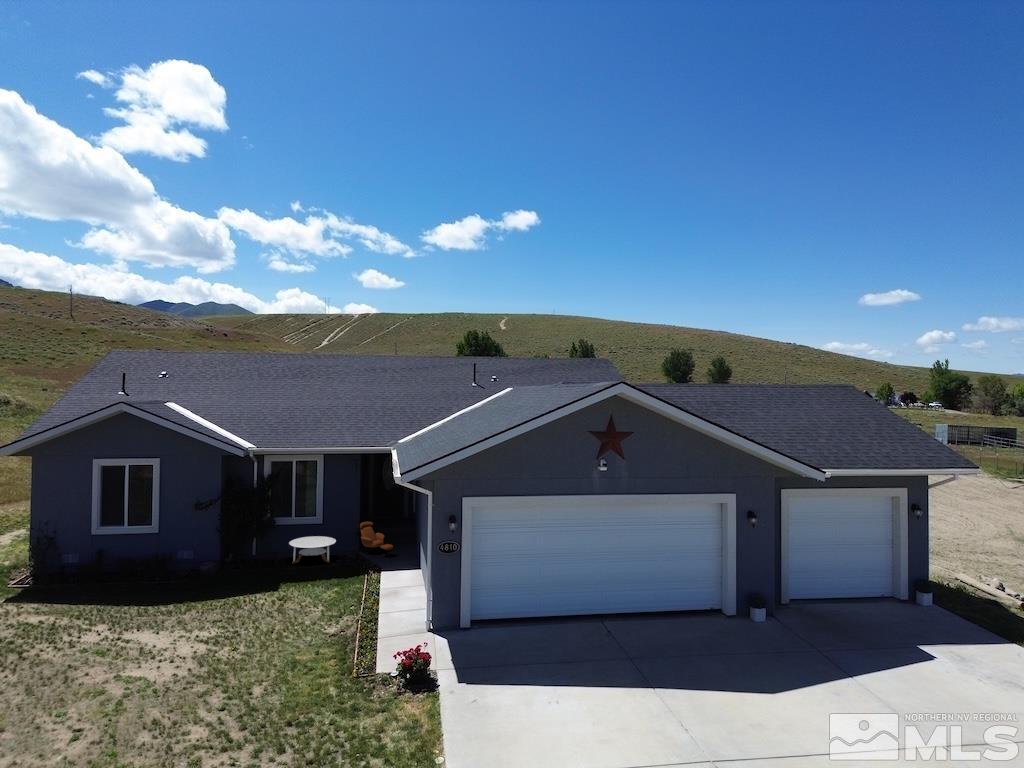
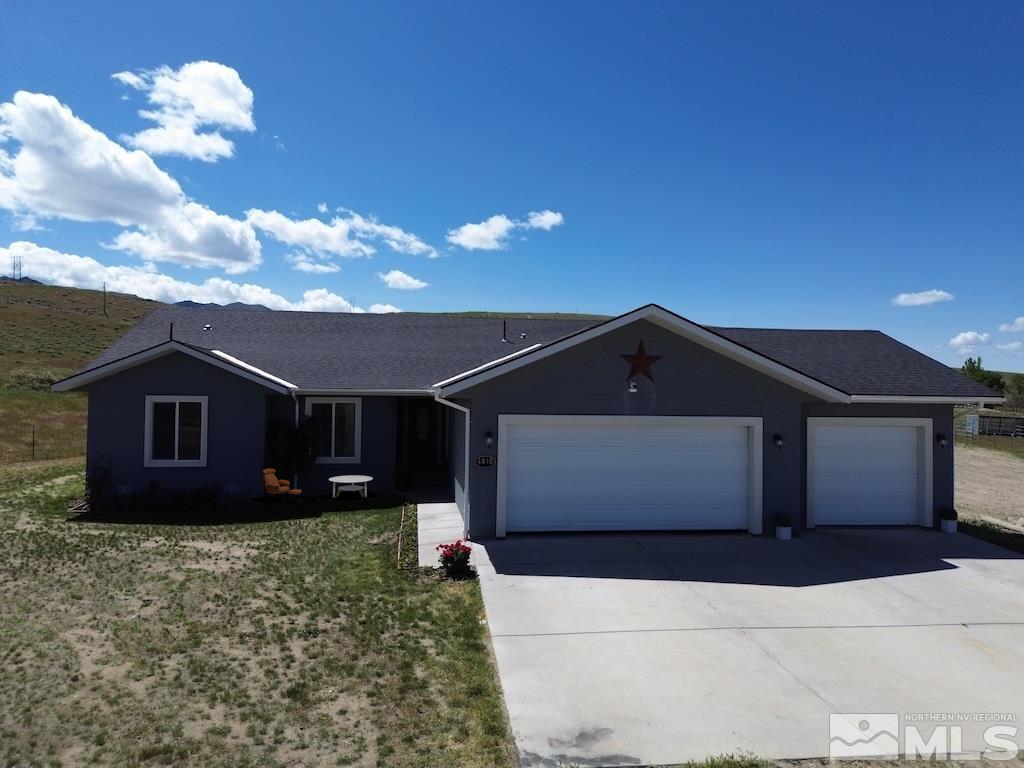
lounge chair: present [360,522,393,558] -> present [263,469,302,502]

